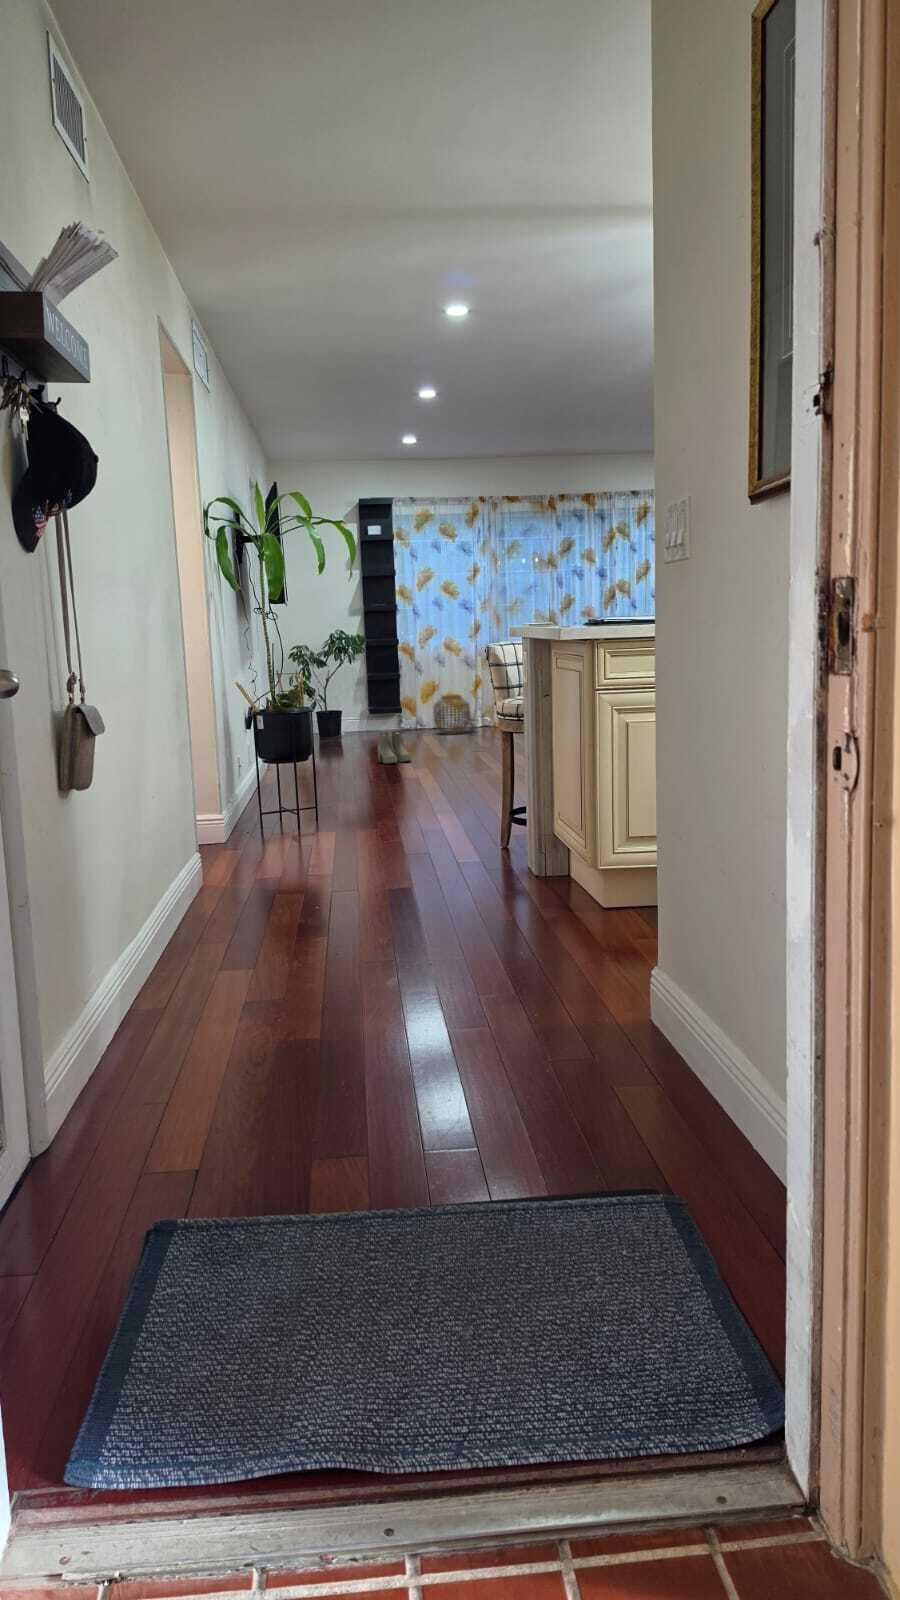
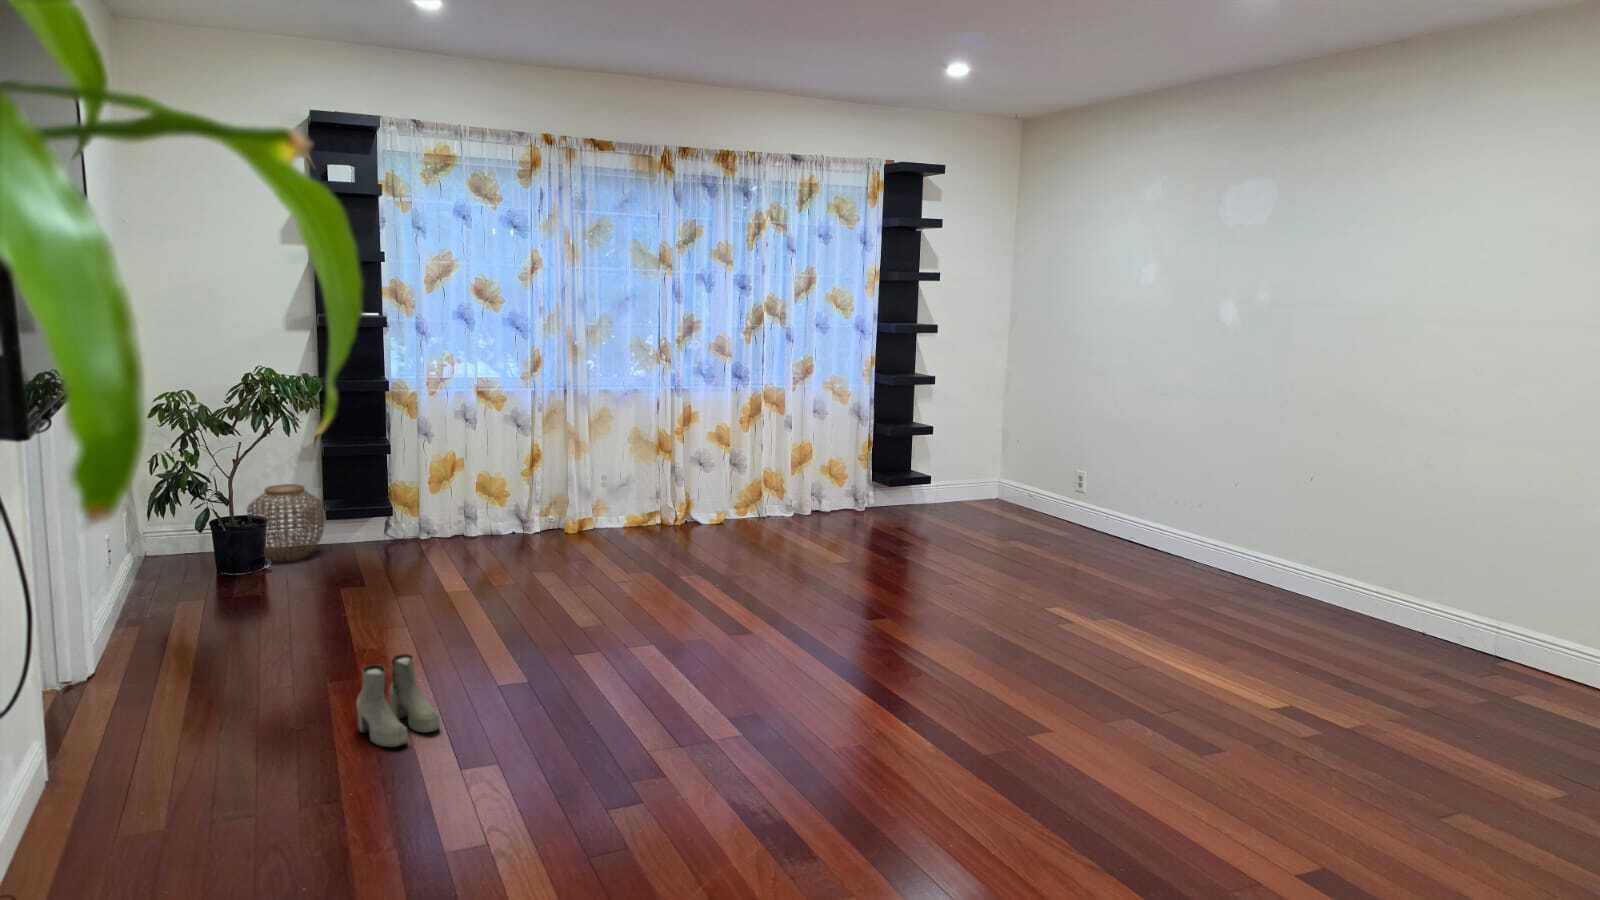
woven basket: present [433,695,470,734] -> present [247,484,324,561]

